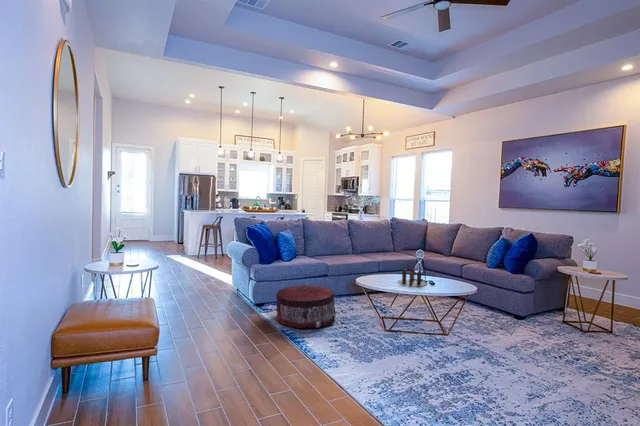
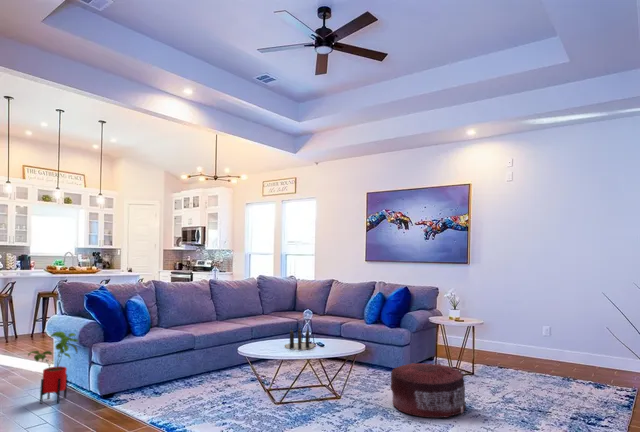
house plant: none [207,254,242,306] -> present [28,332,78,404]
pouf: present [276,285,336,328] -> present [391,363,466,418]

